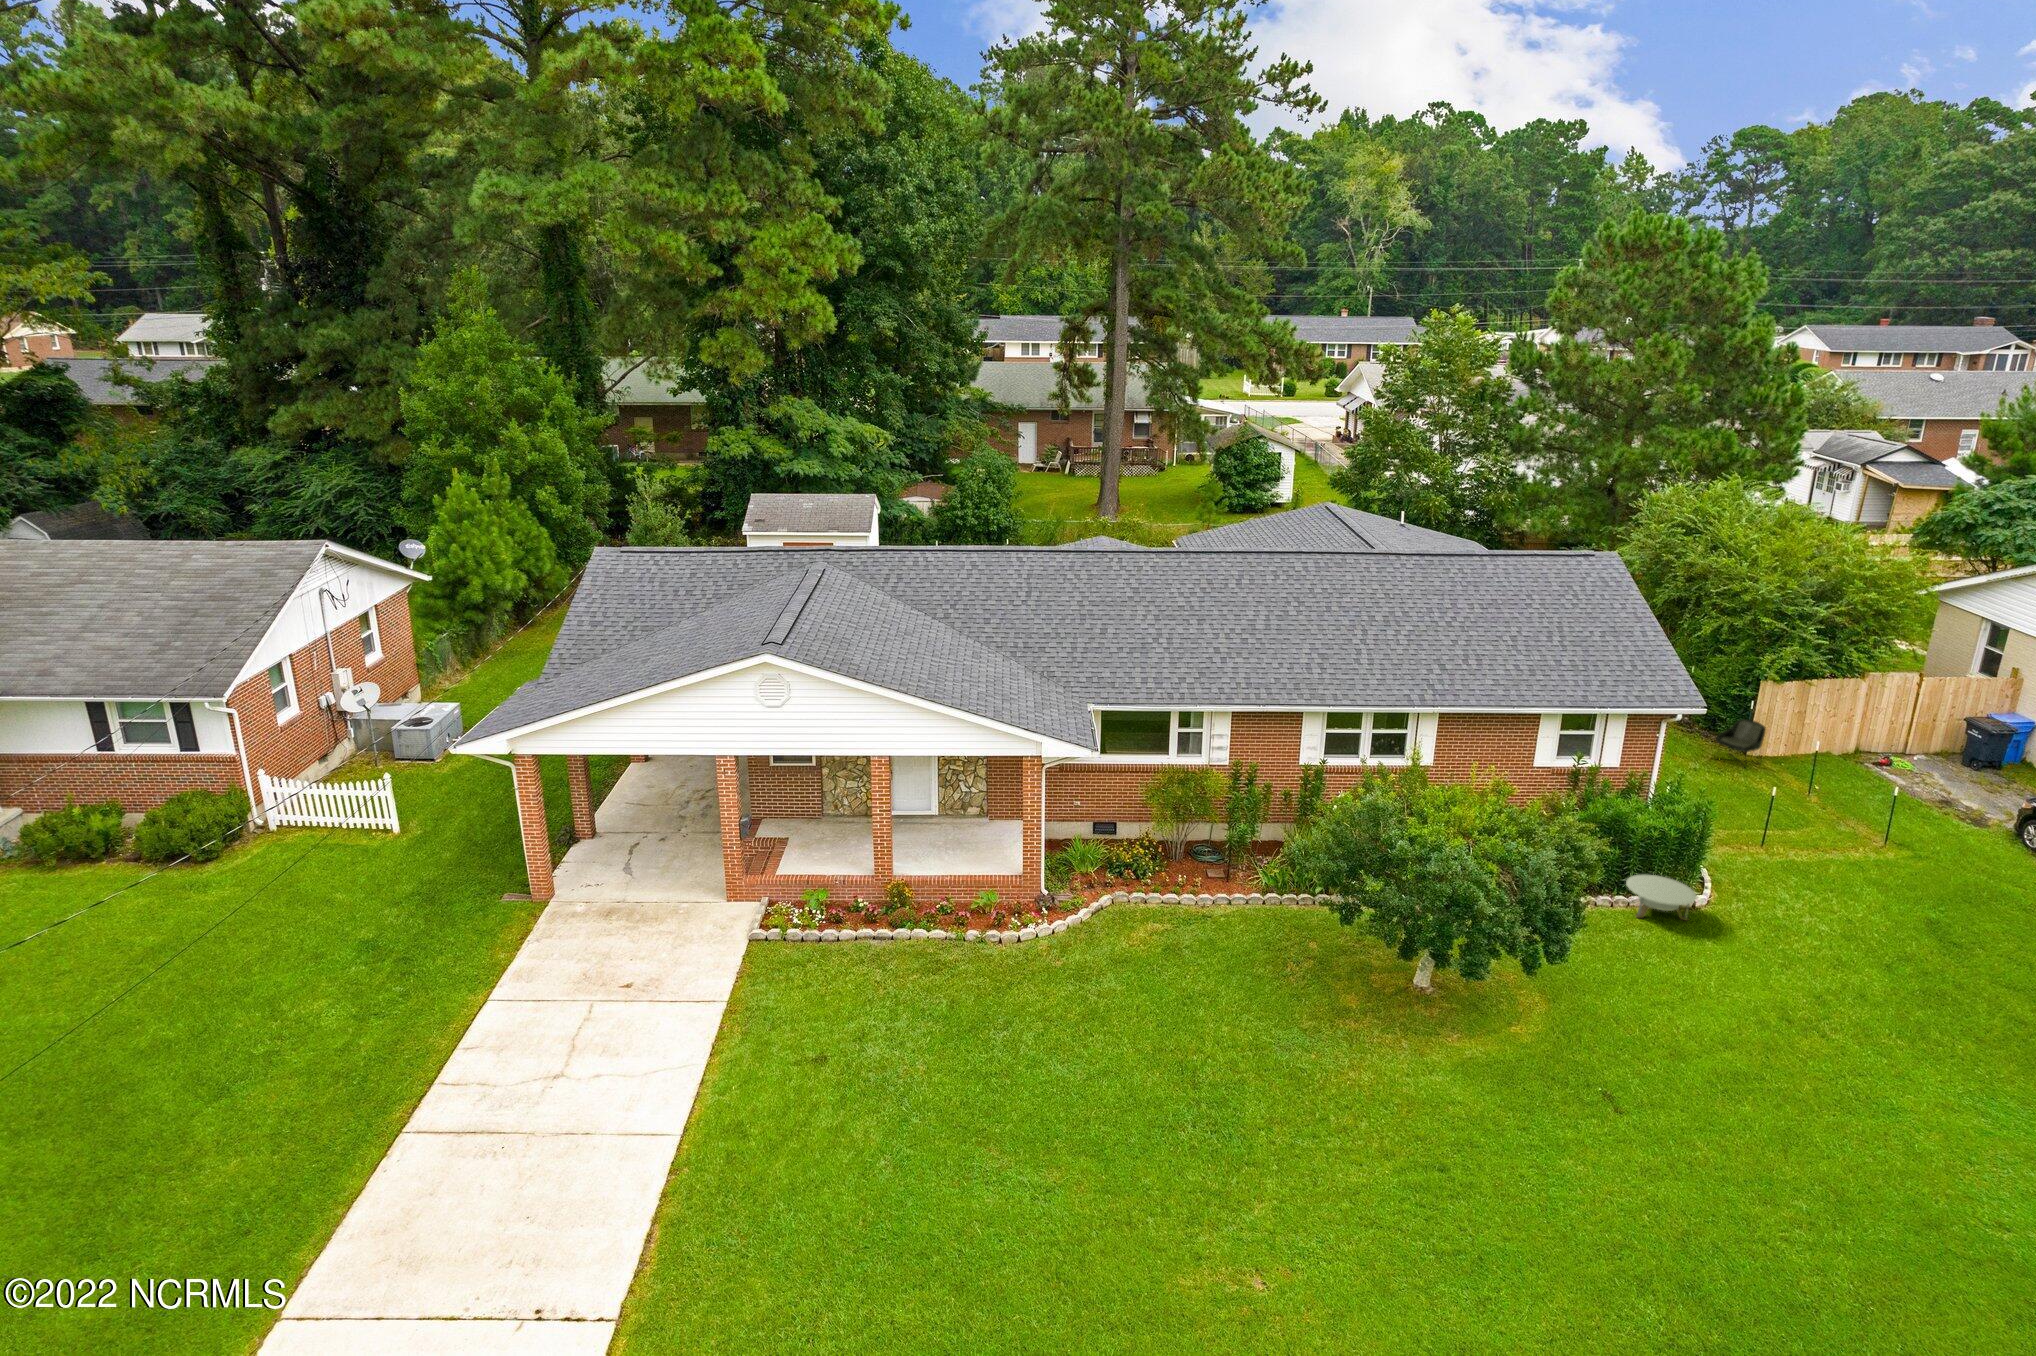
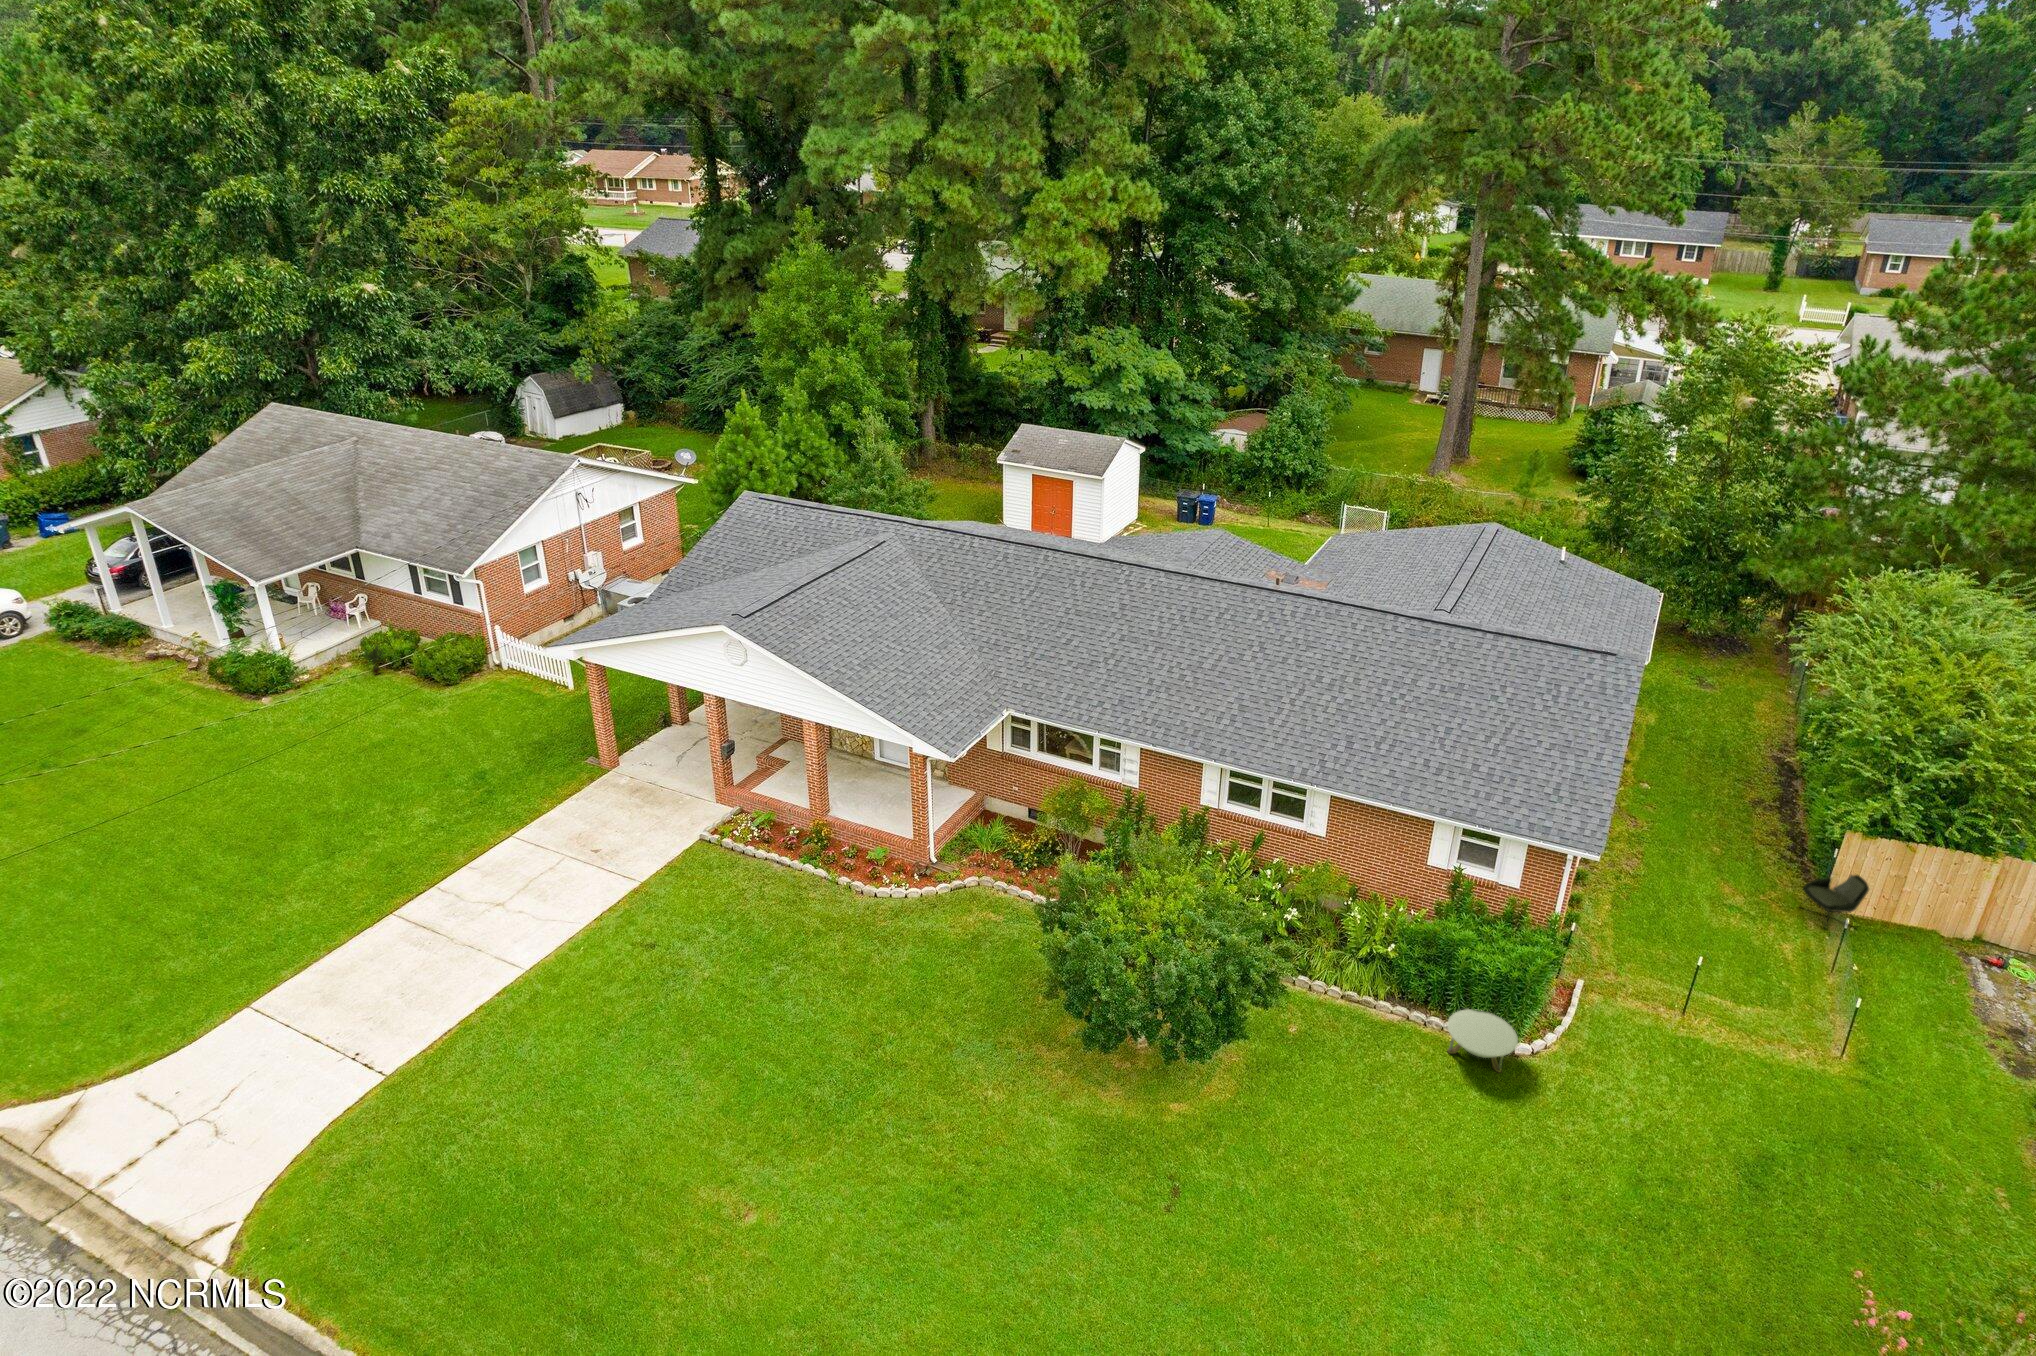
potted tree: none [28,826,72,874] -> present [364,645,385,675]

